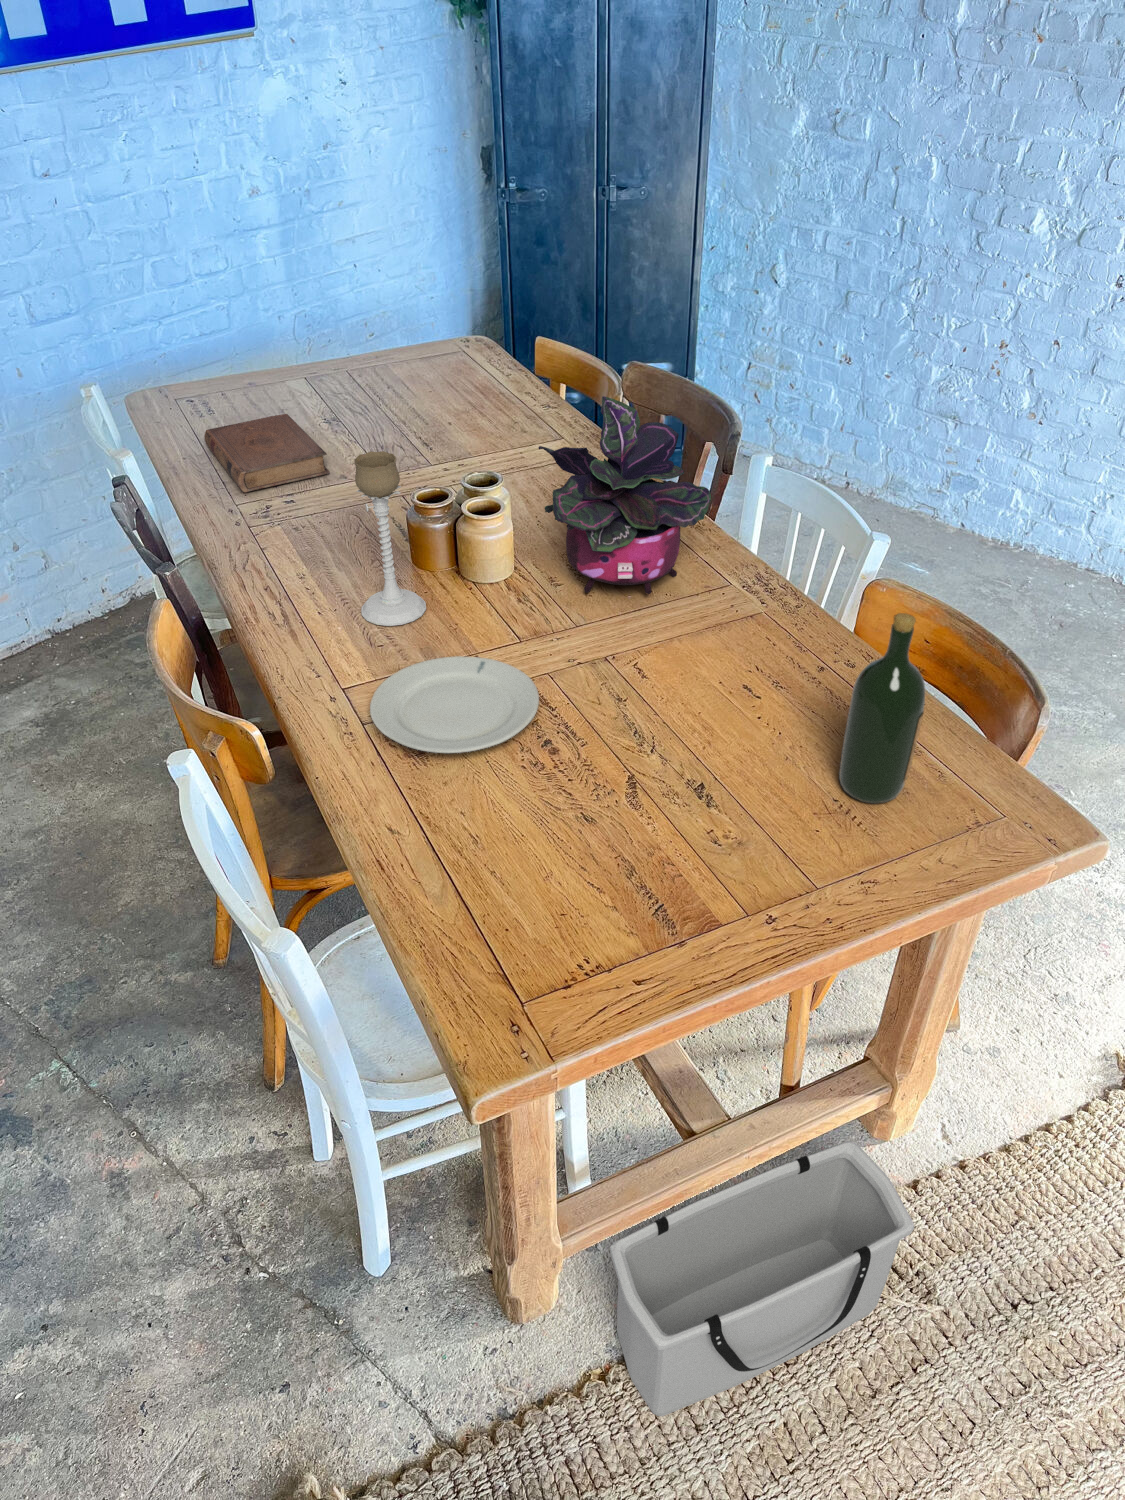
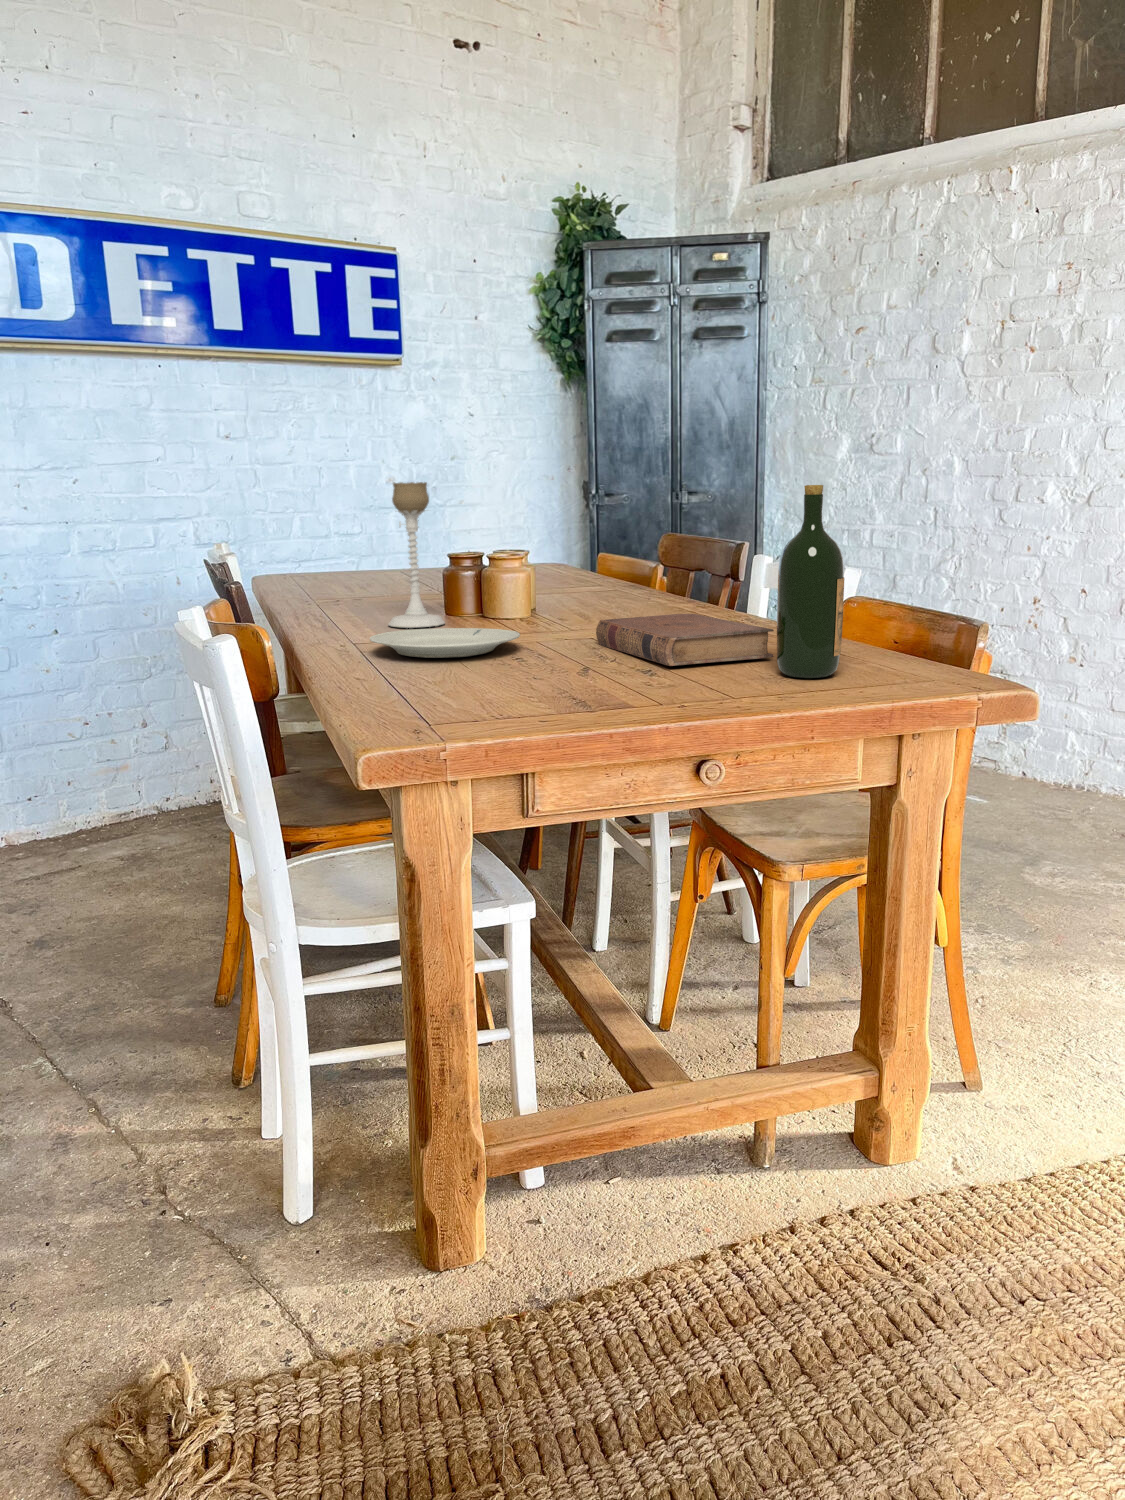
potted plant: present [539,396,711,594] -> none [549,456,697,618]
book: present [204,414,330,492] -> present [596,614,774,666]
storage bin: present [610,1141,914,1416] -> none [528,1059,869,1354]

